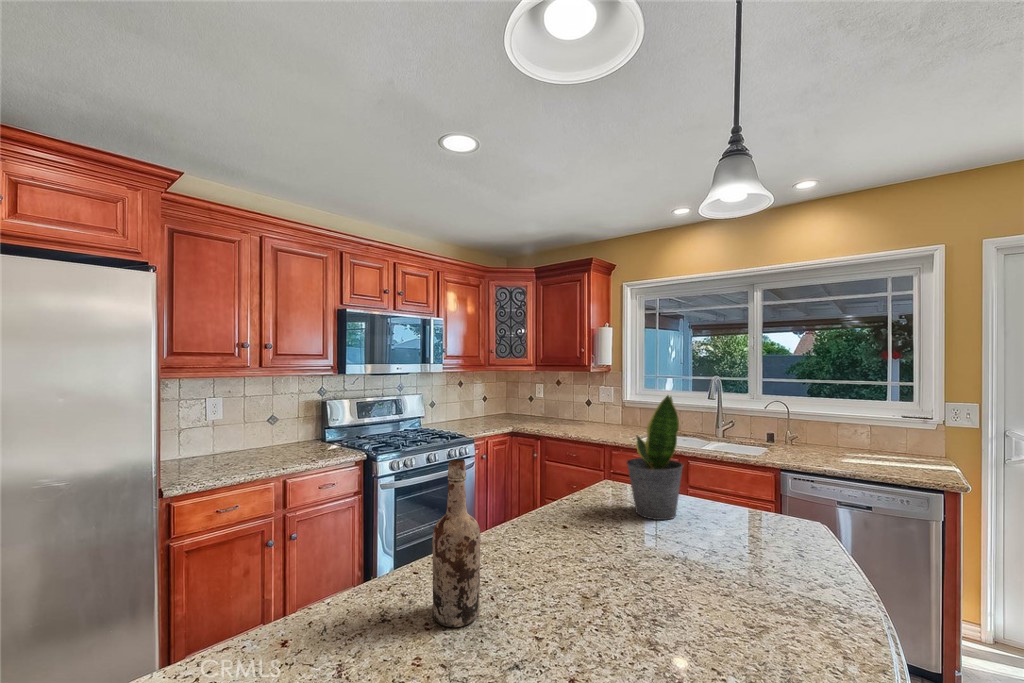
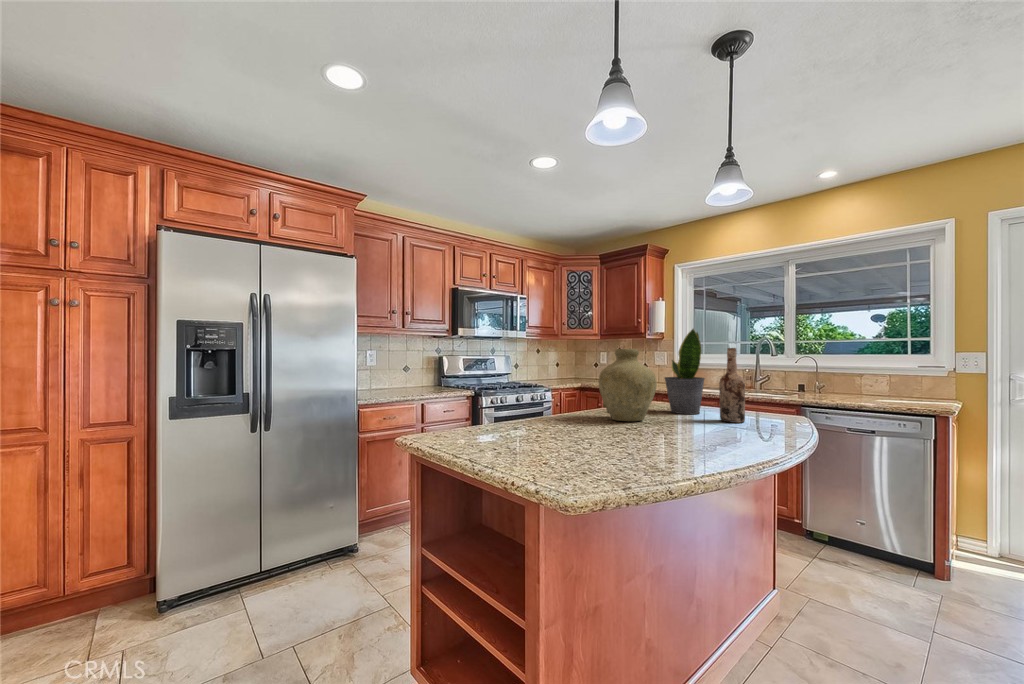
vase: none [534,434,622,556] -> present [599,349,657,421]
wine bottle: present [433,459,480,627] -> present [719,348,745,423]

